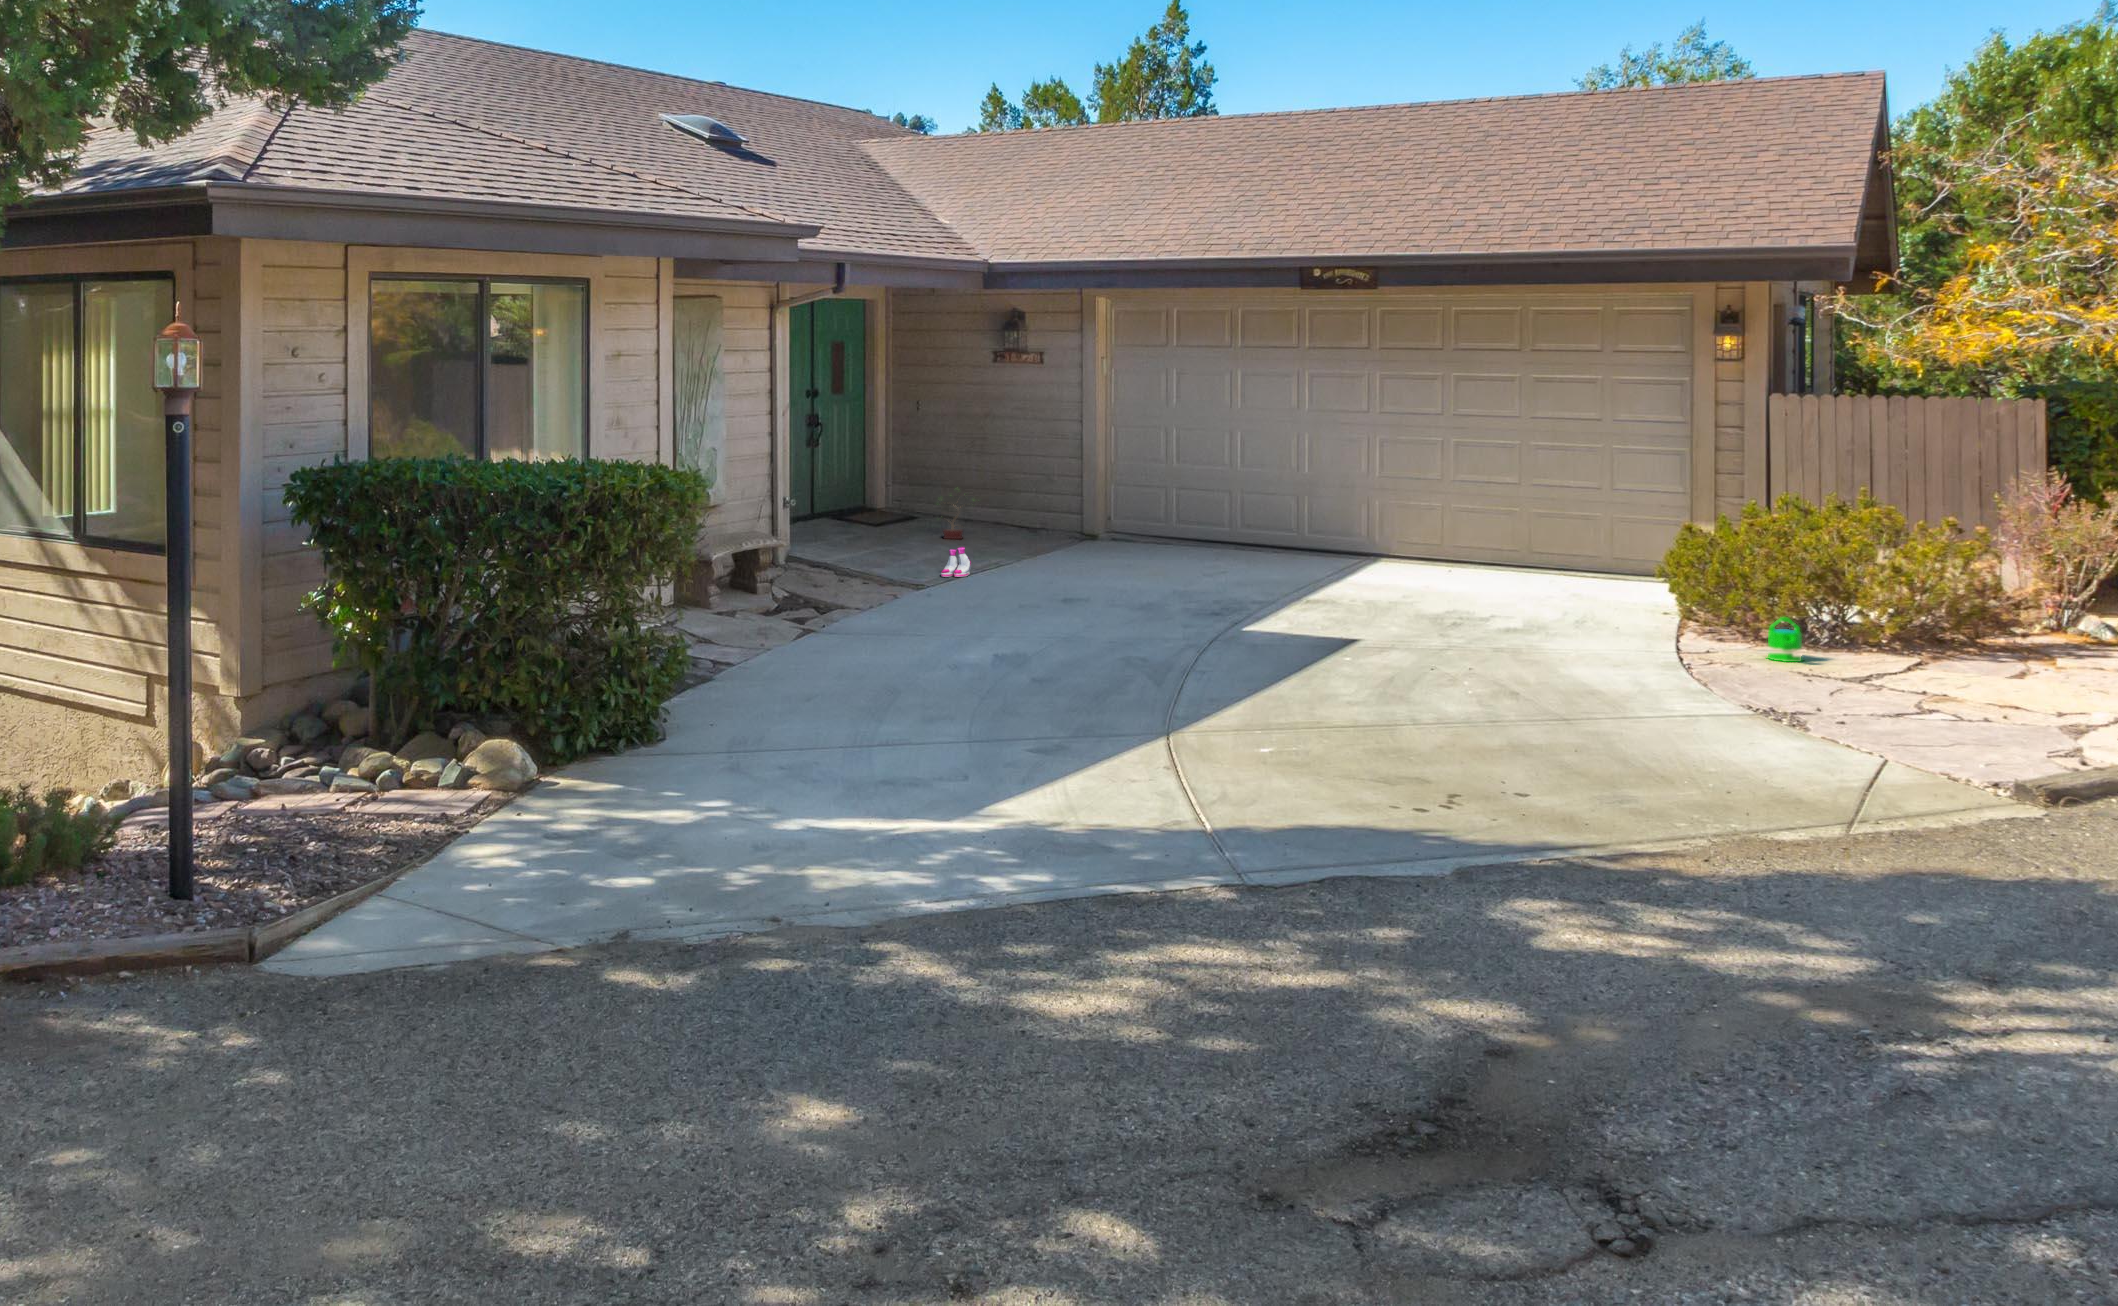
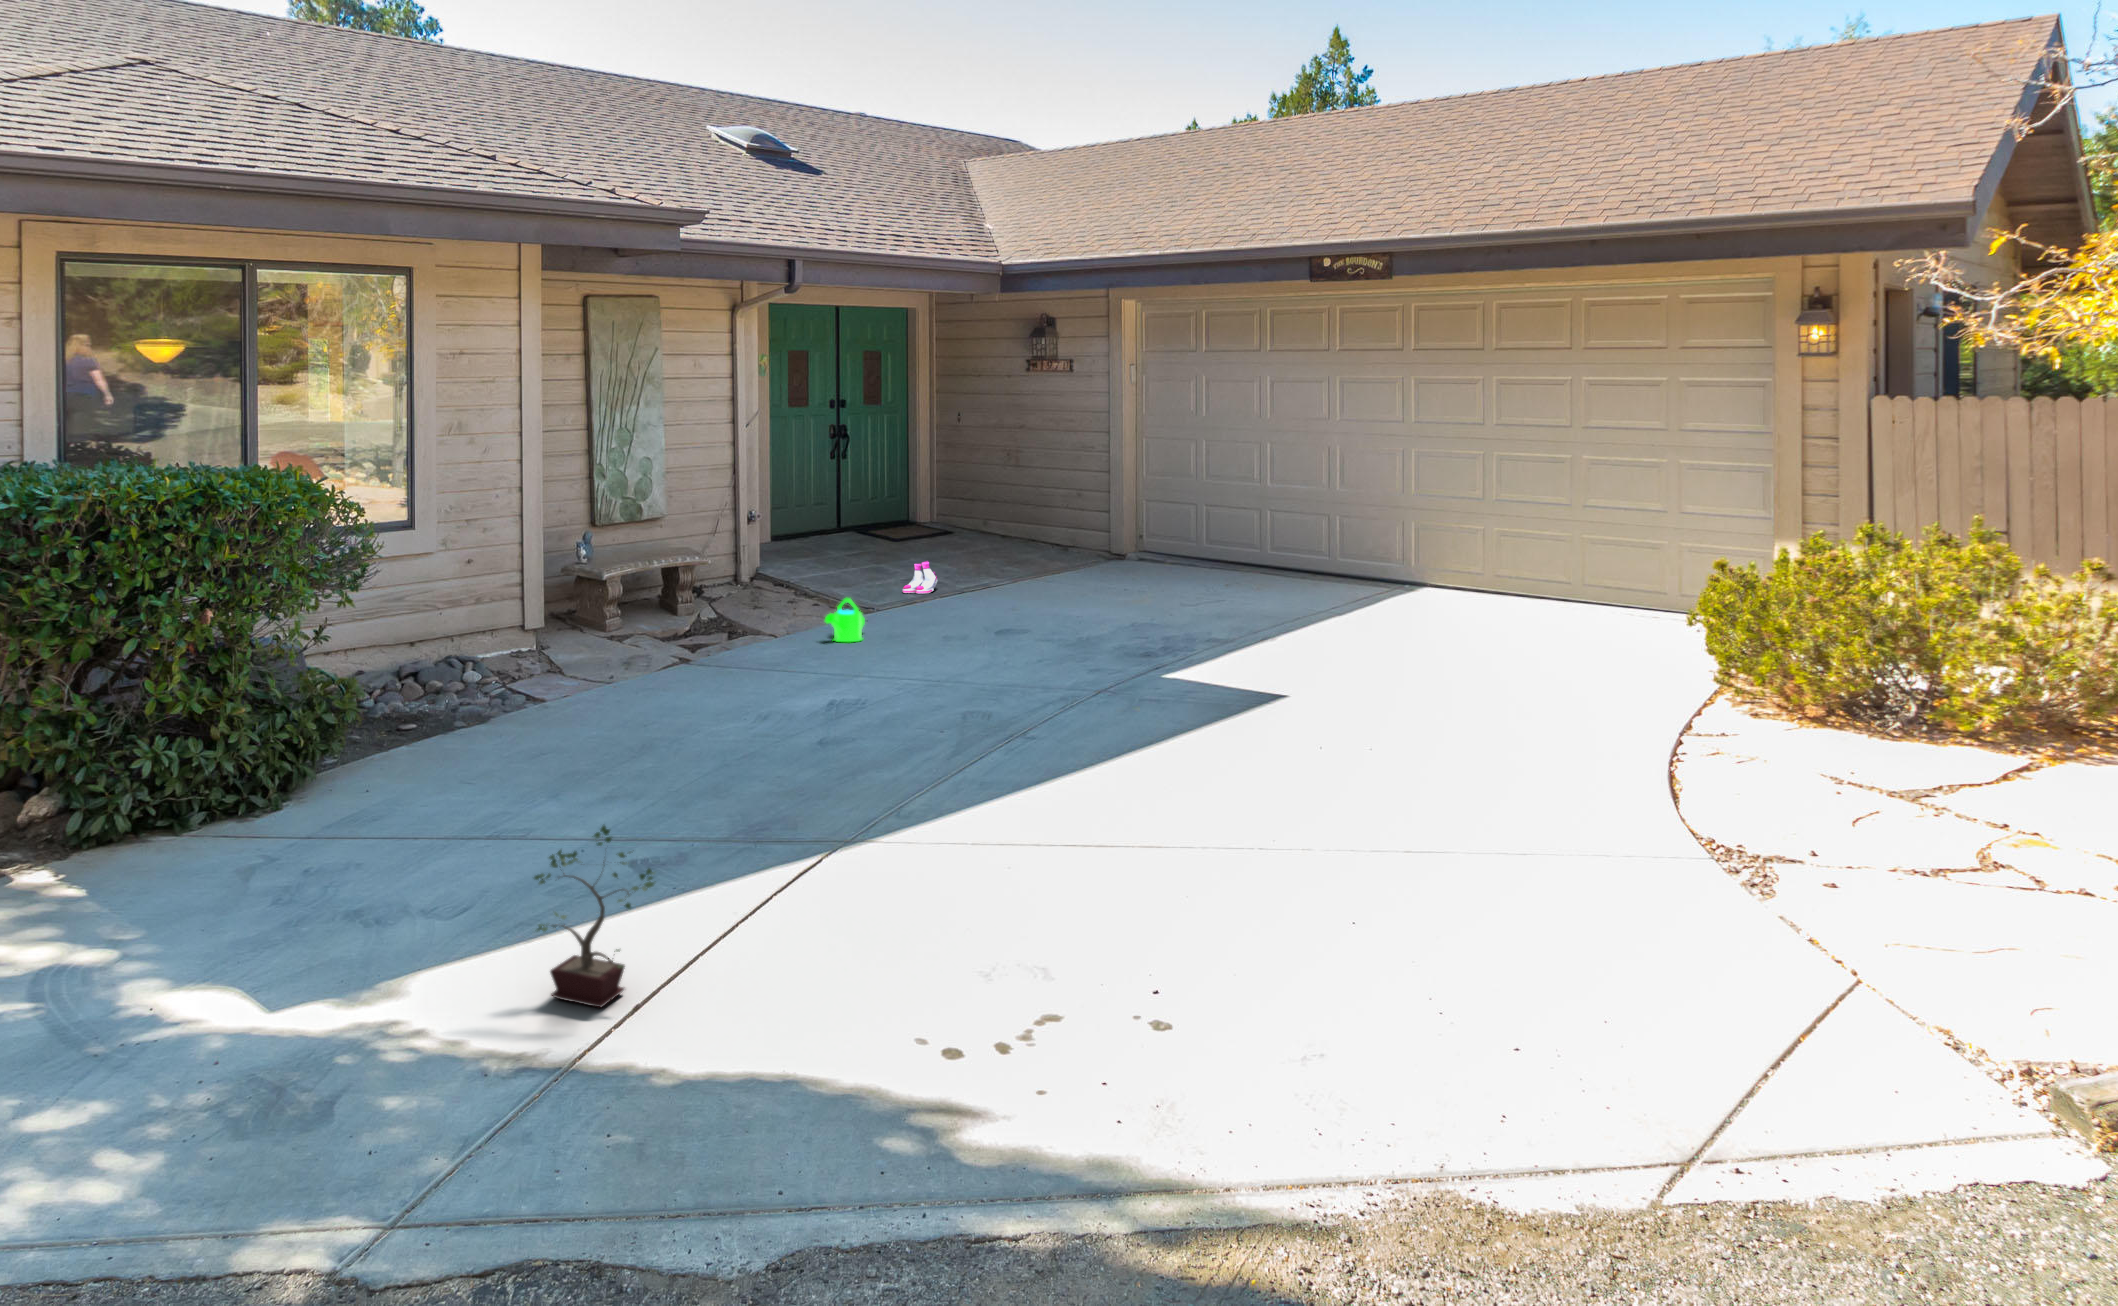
potted plant: present [943,494,974,539] -> present [534,826,654,1008]
watering can: present [1768,617,1802,662] -> present [825,598,865,642]

